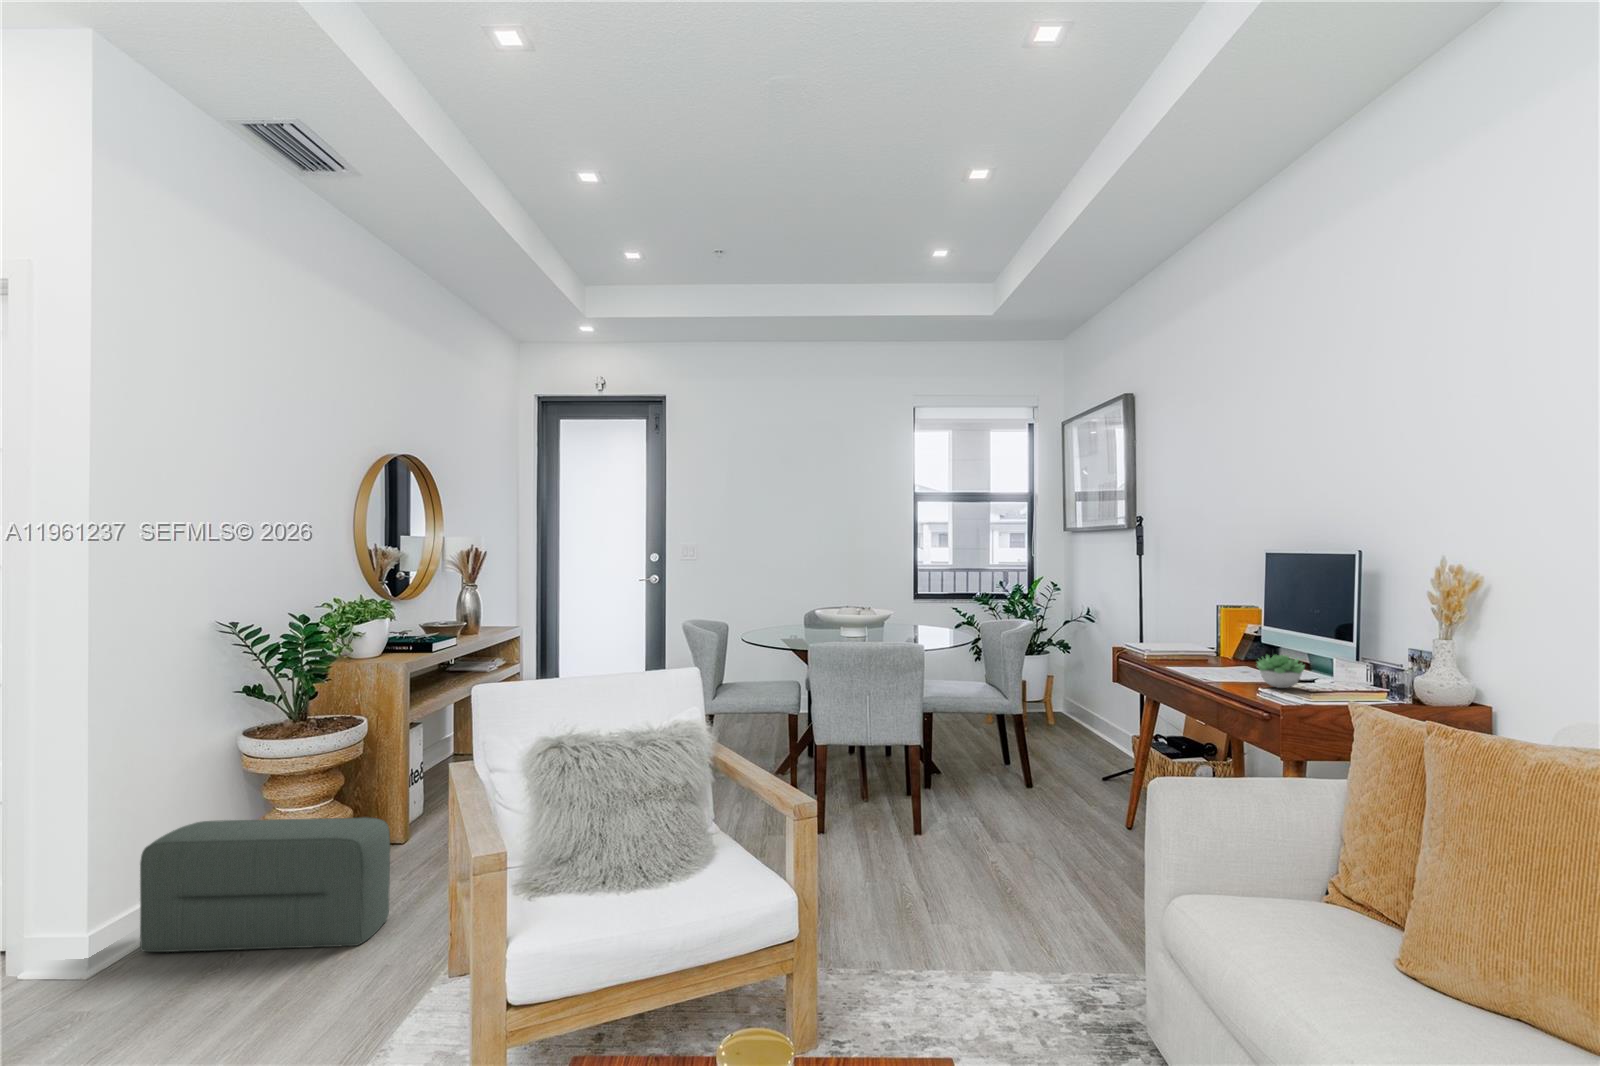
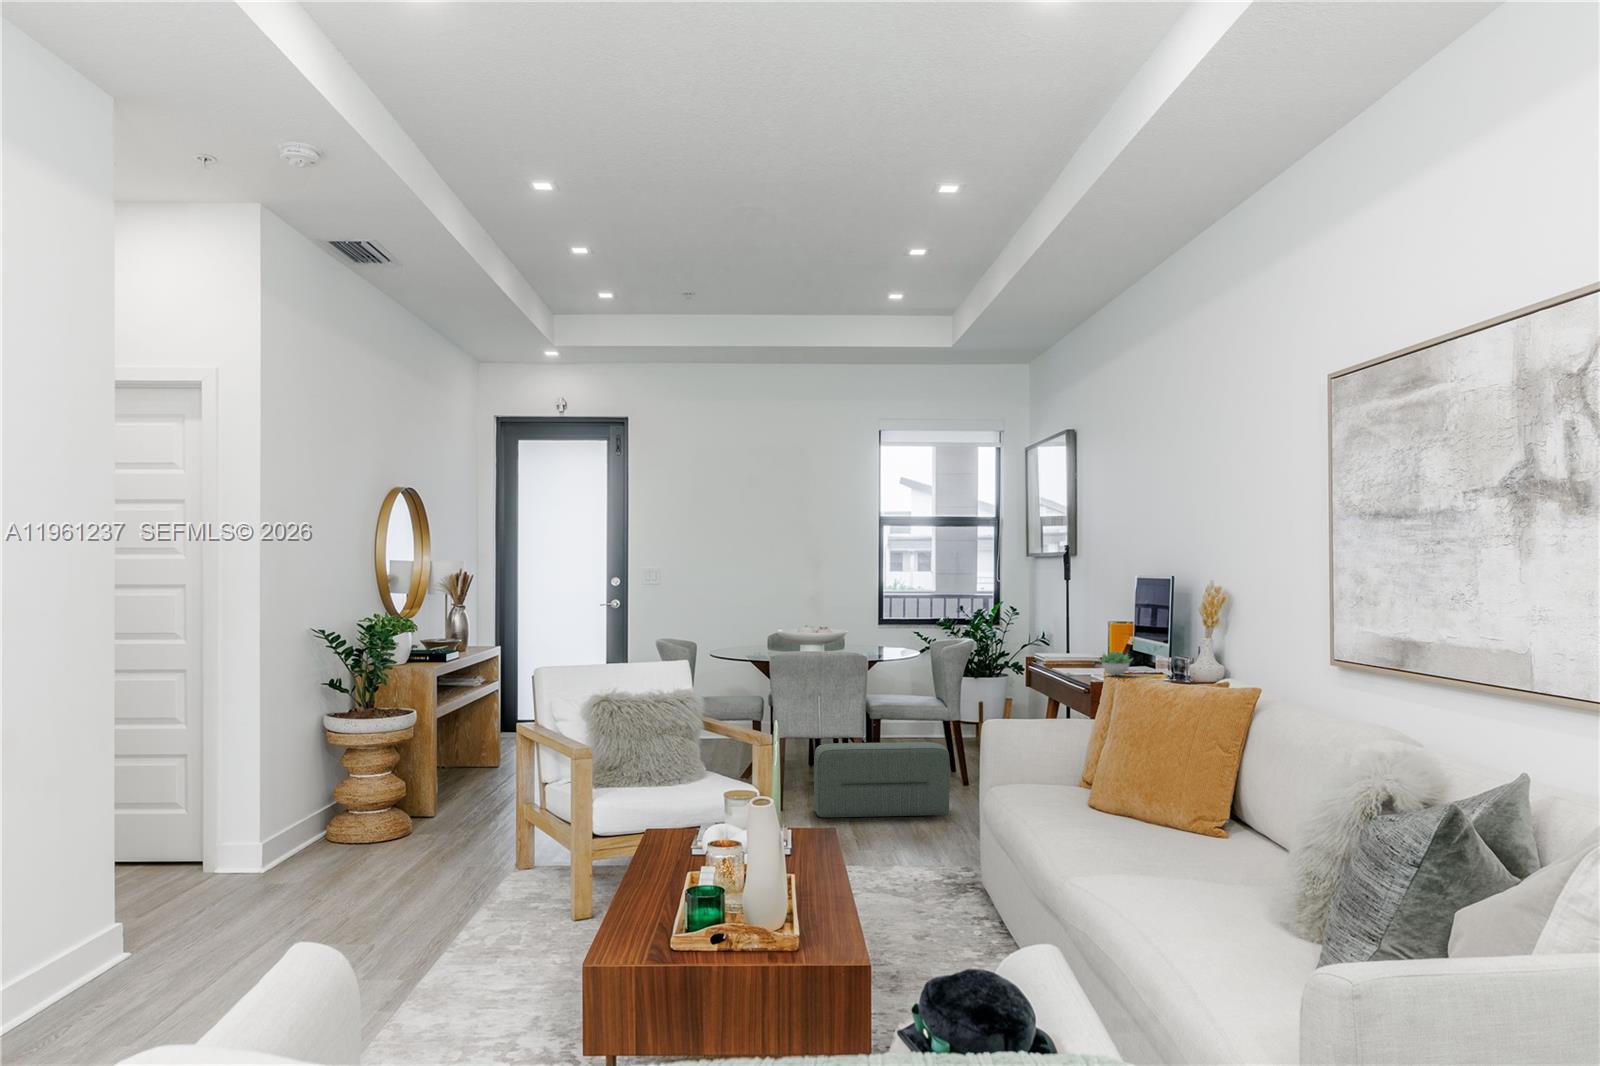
pouf: present [140,817,390,952] -> present [814,742,950,817]

